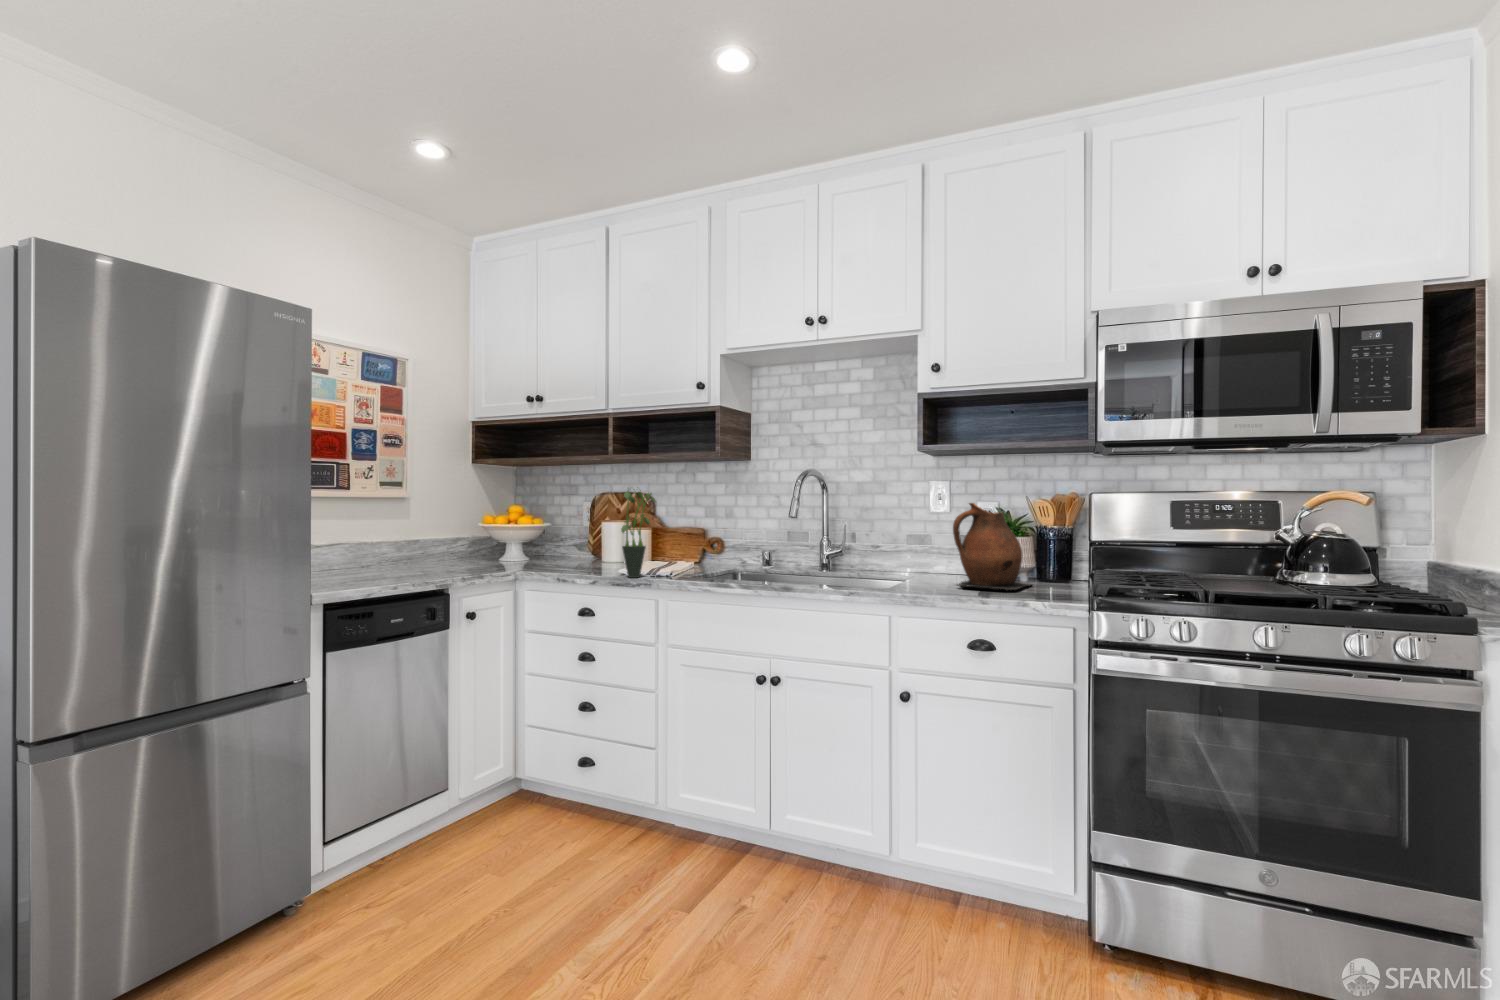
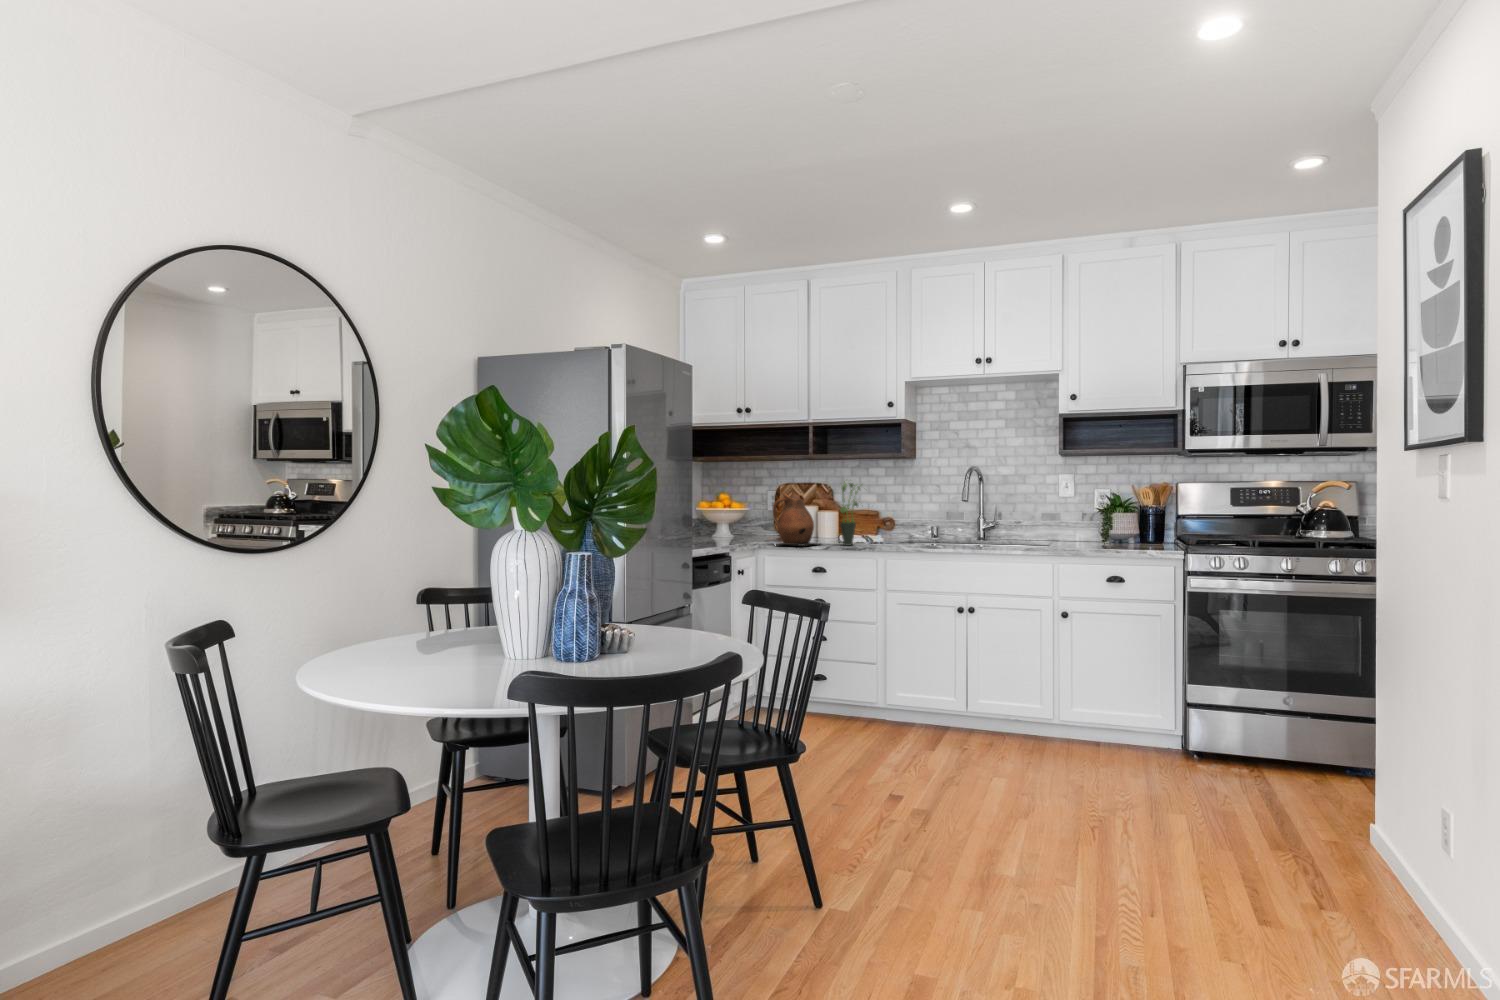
ceramic pitcher: present [953,503,1032,590] -> present [773,494,814,546]

